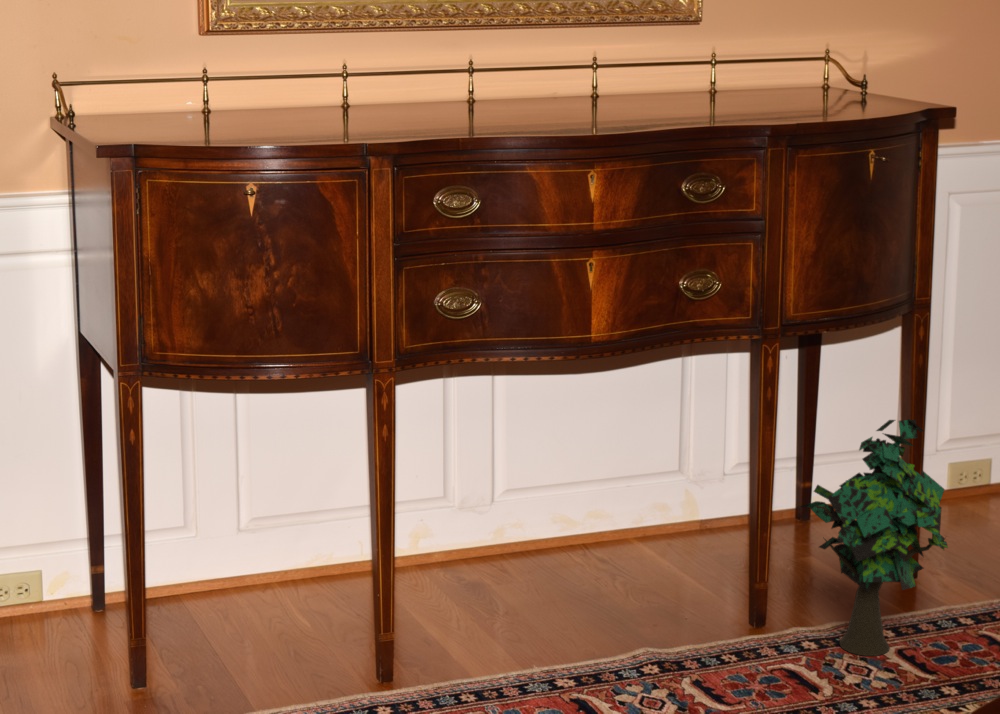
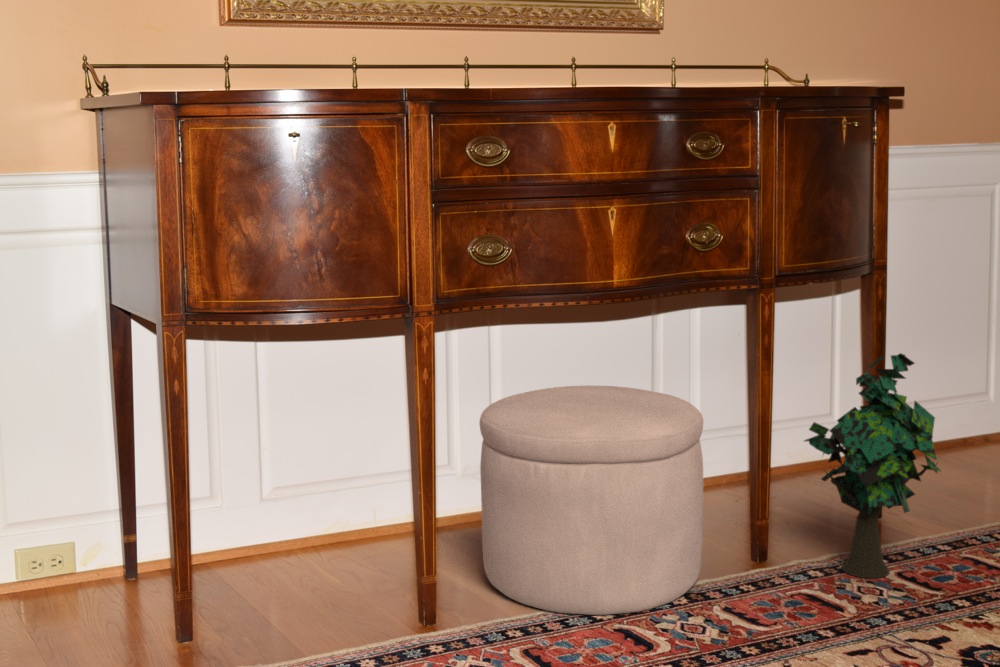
ottoman: none [453,429,690,681] -> present [480,386,703,615]

